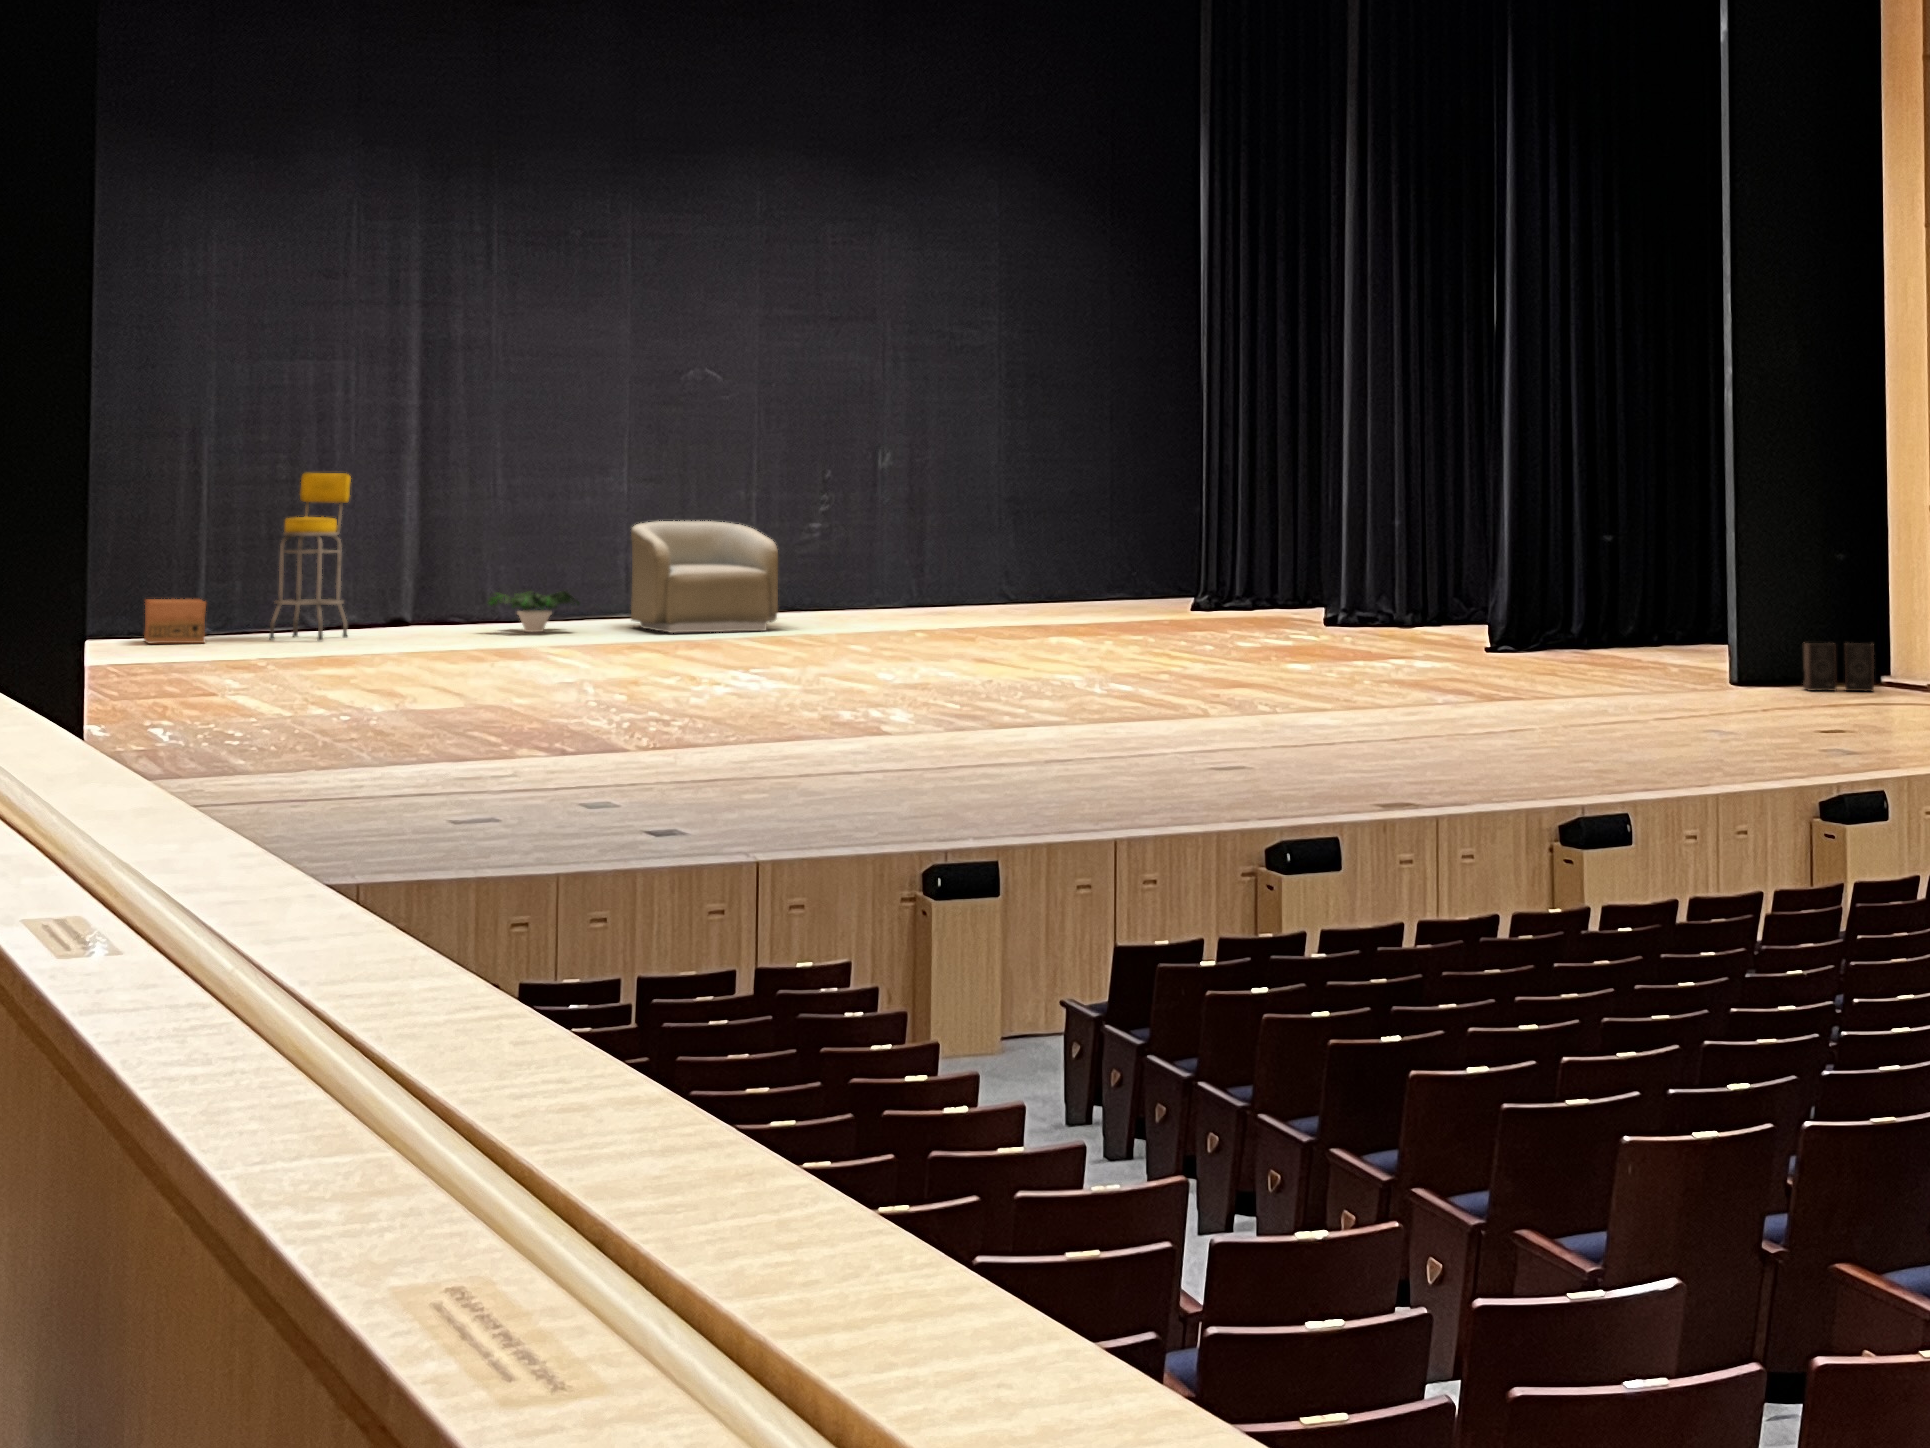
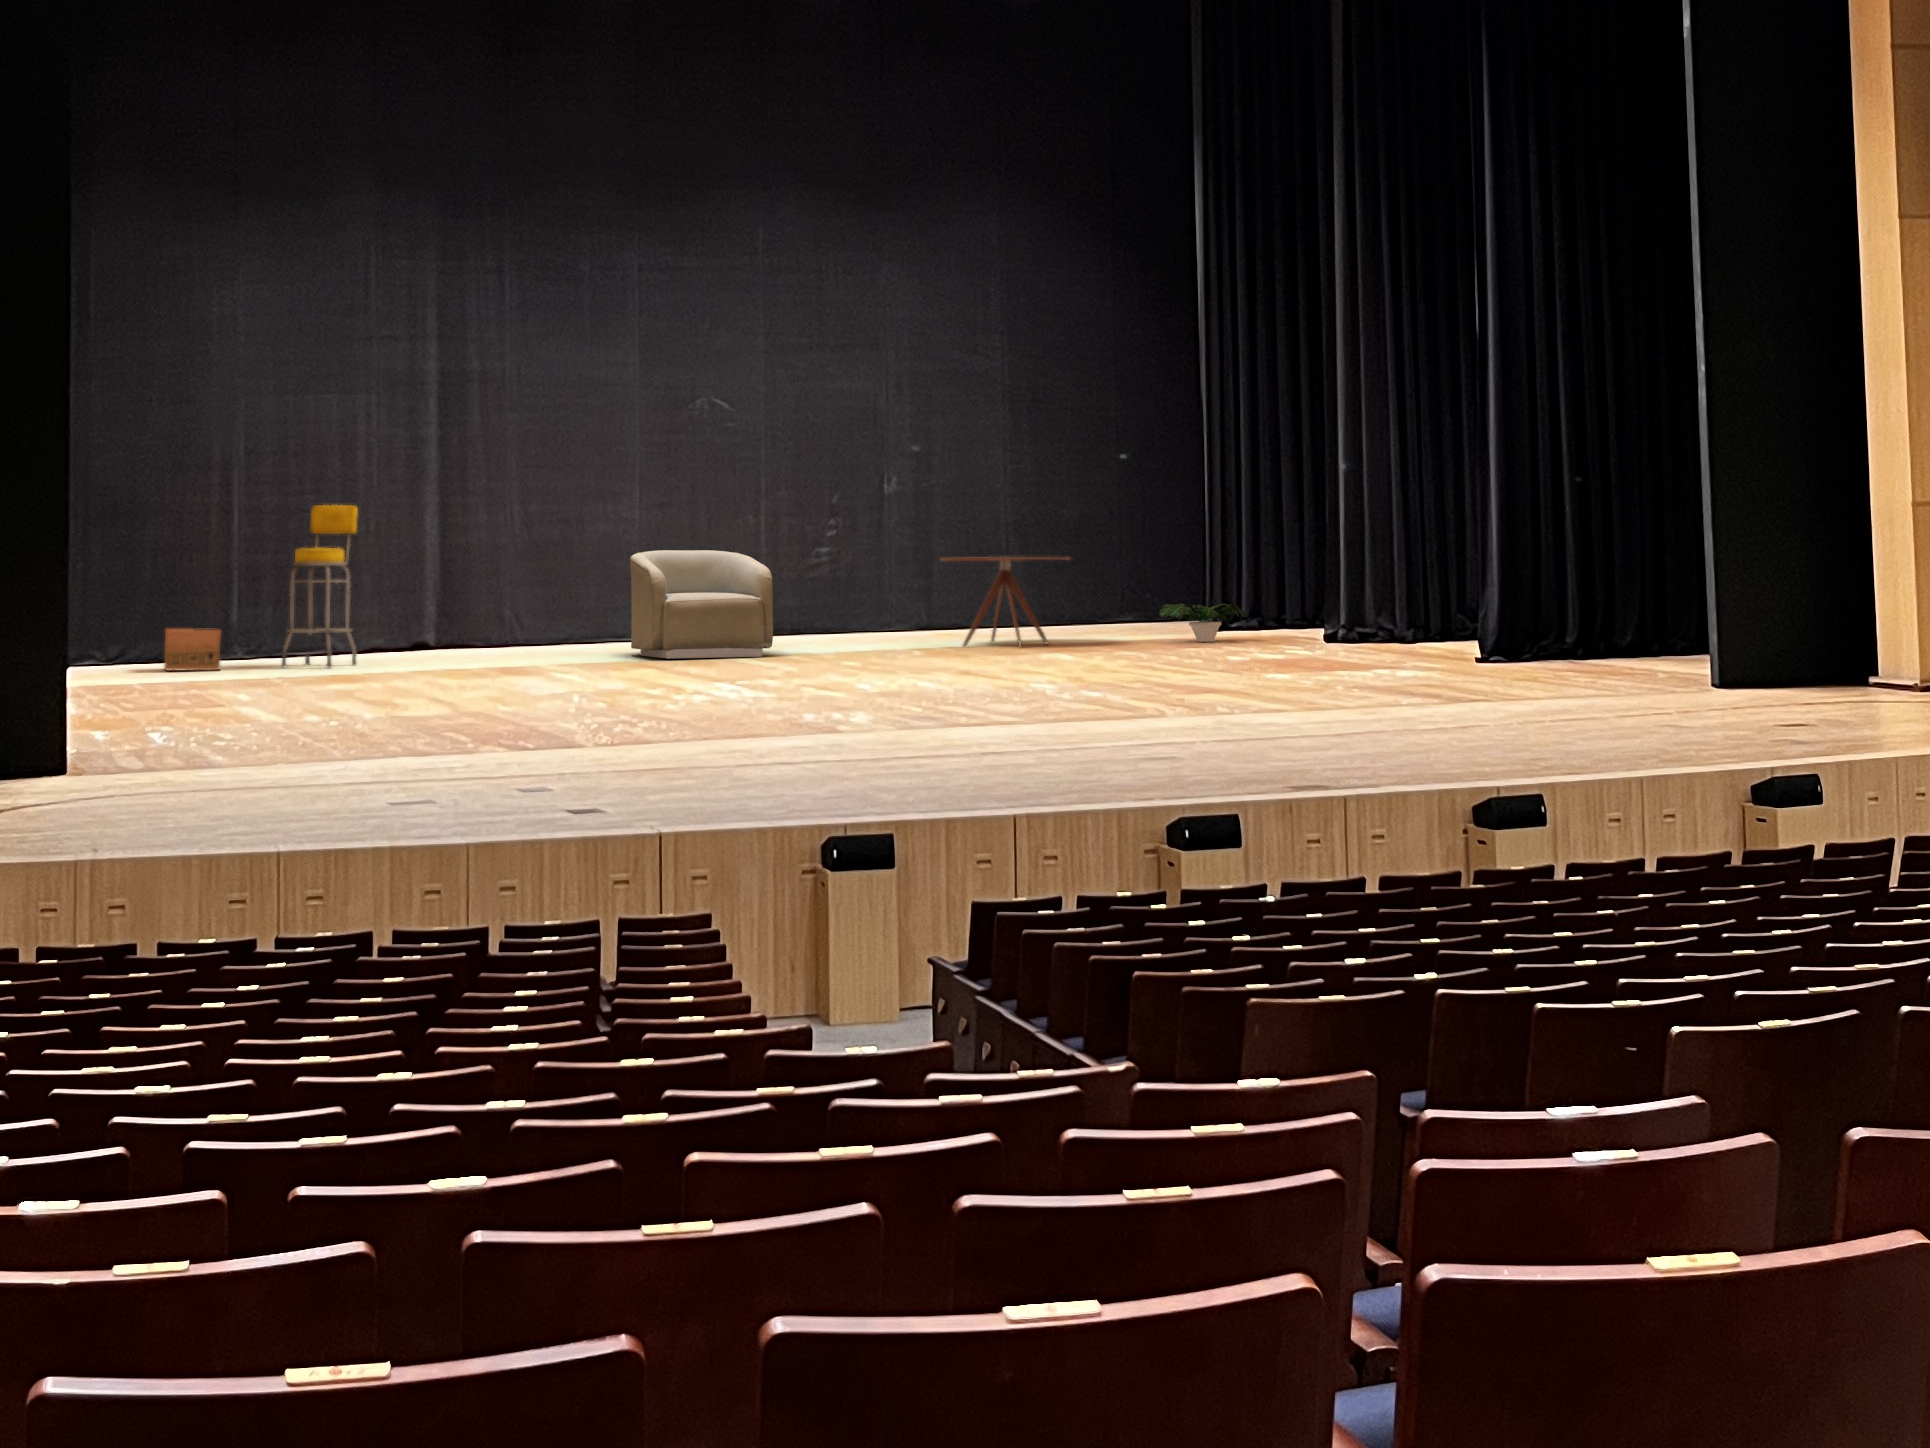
round table: none [944,530,1073,621] -> present [942,557,1069,646]
potted plant: present [488,591,579,632] -> present [1159,604,1246,642]
speaker: present [1803,643,1874,691] -> none [1784,647,1860,696]

